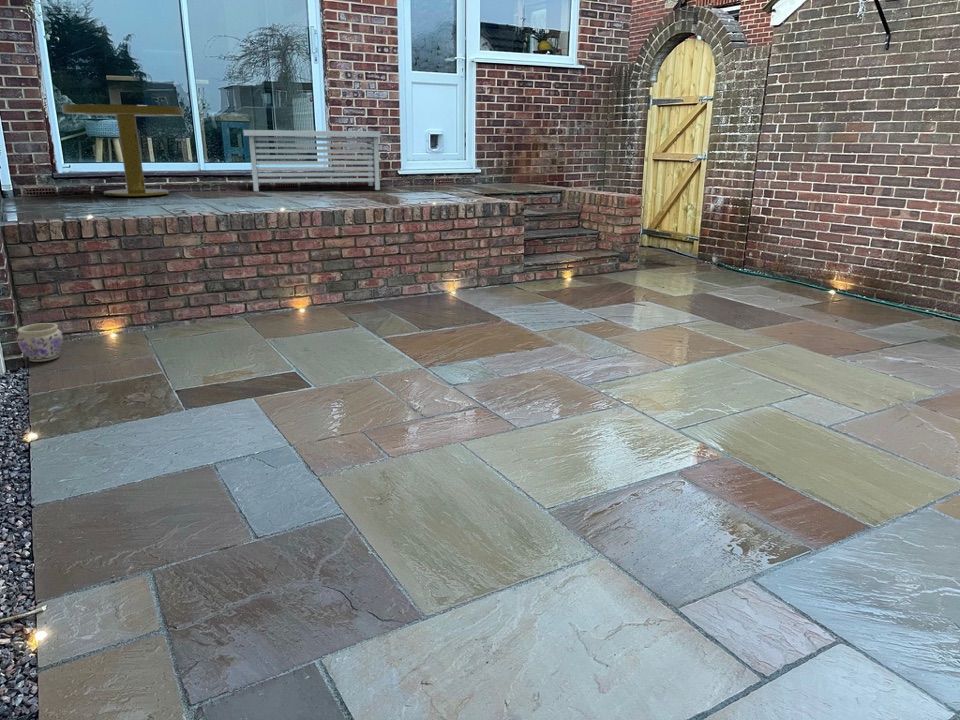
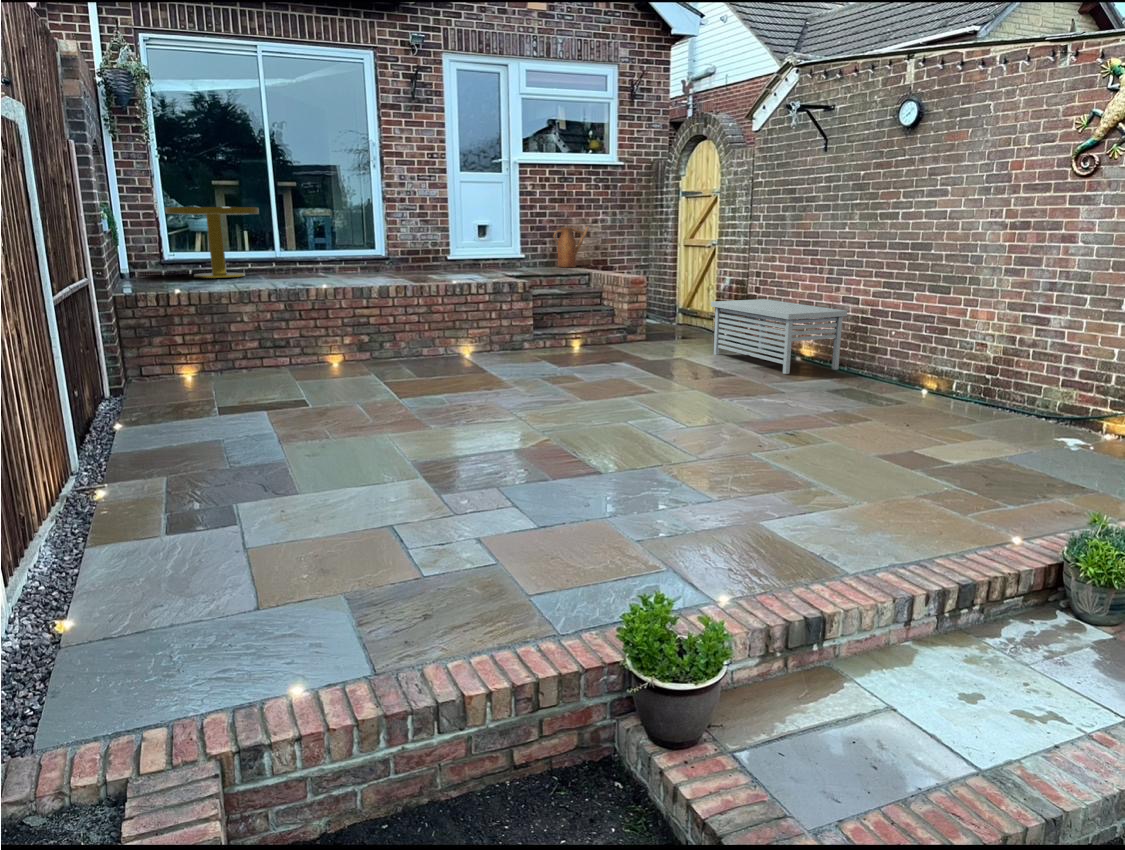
storage bench: present [243,130,381,191] -> present [711,299,847,374]
watering can: none [512,137,548,183] -> present [554,227,589,267]
planter: present [17,323,63,362] -> none [121,363,152,390]

